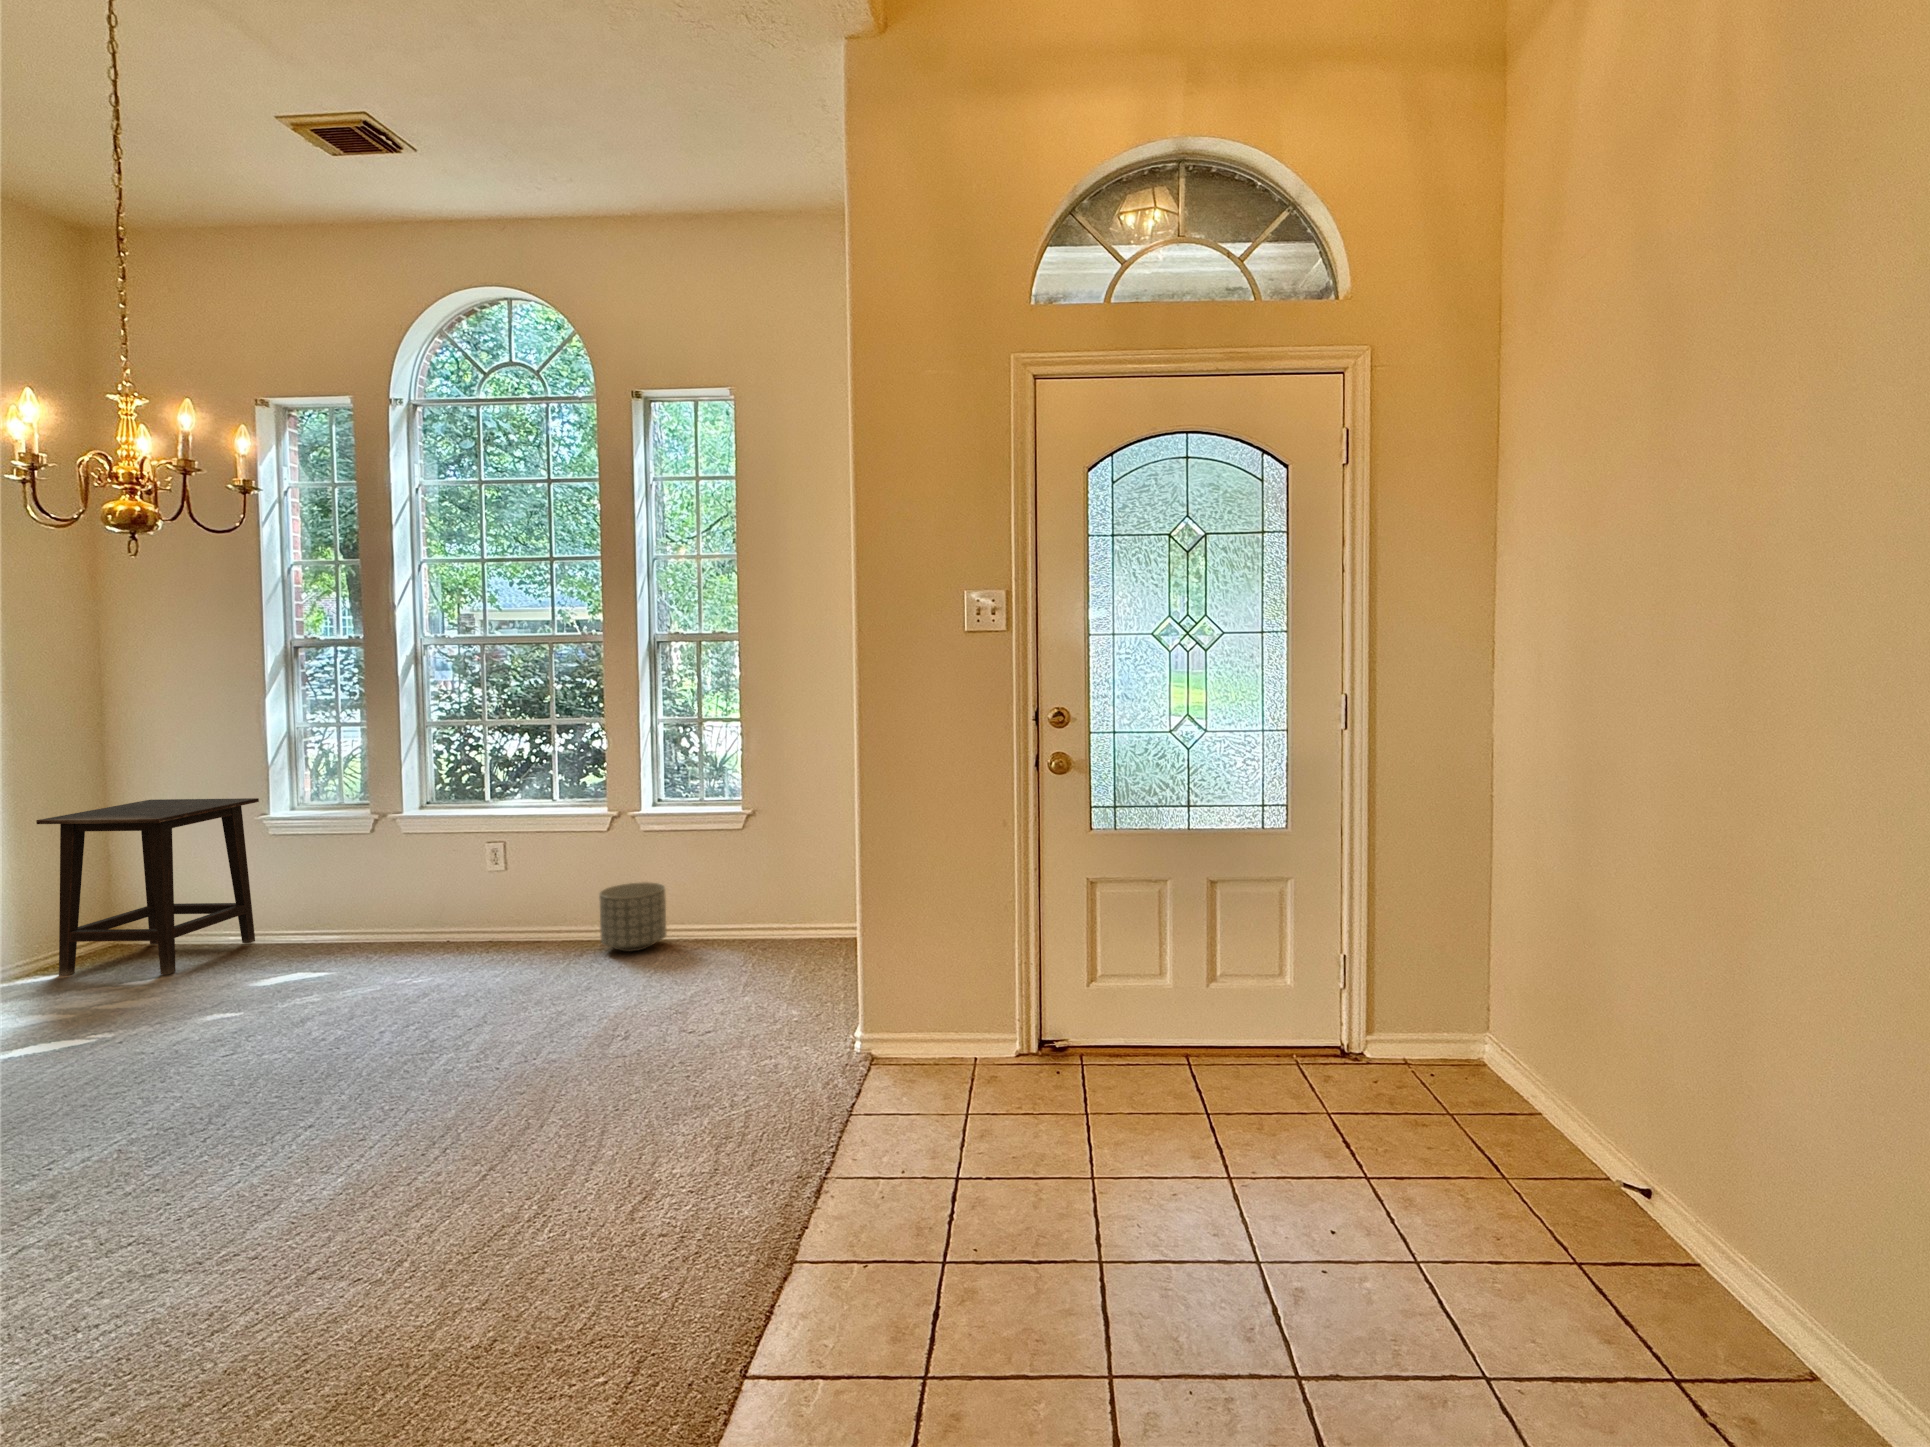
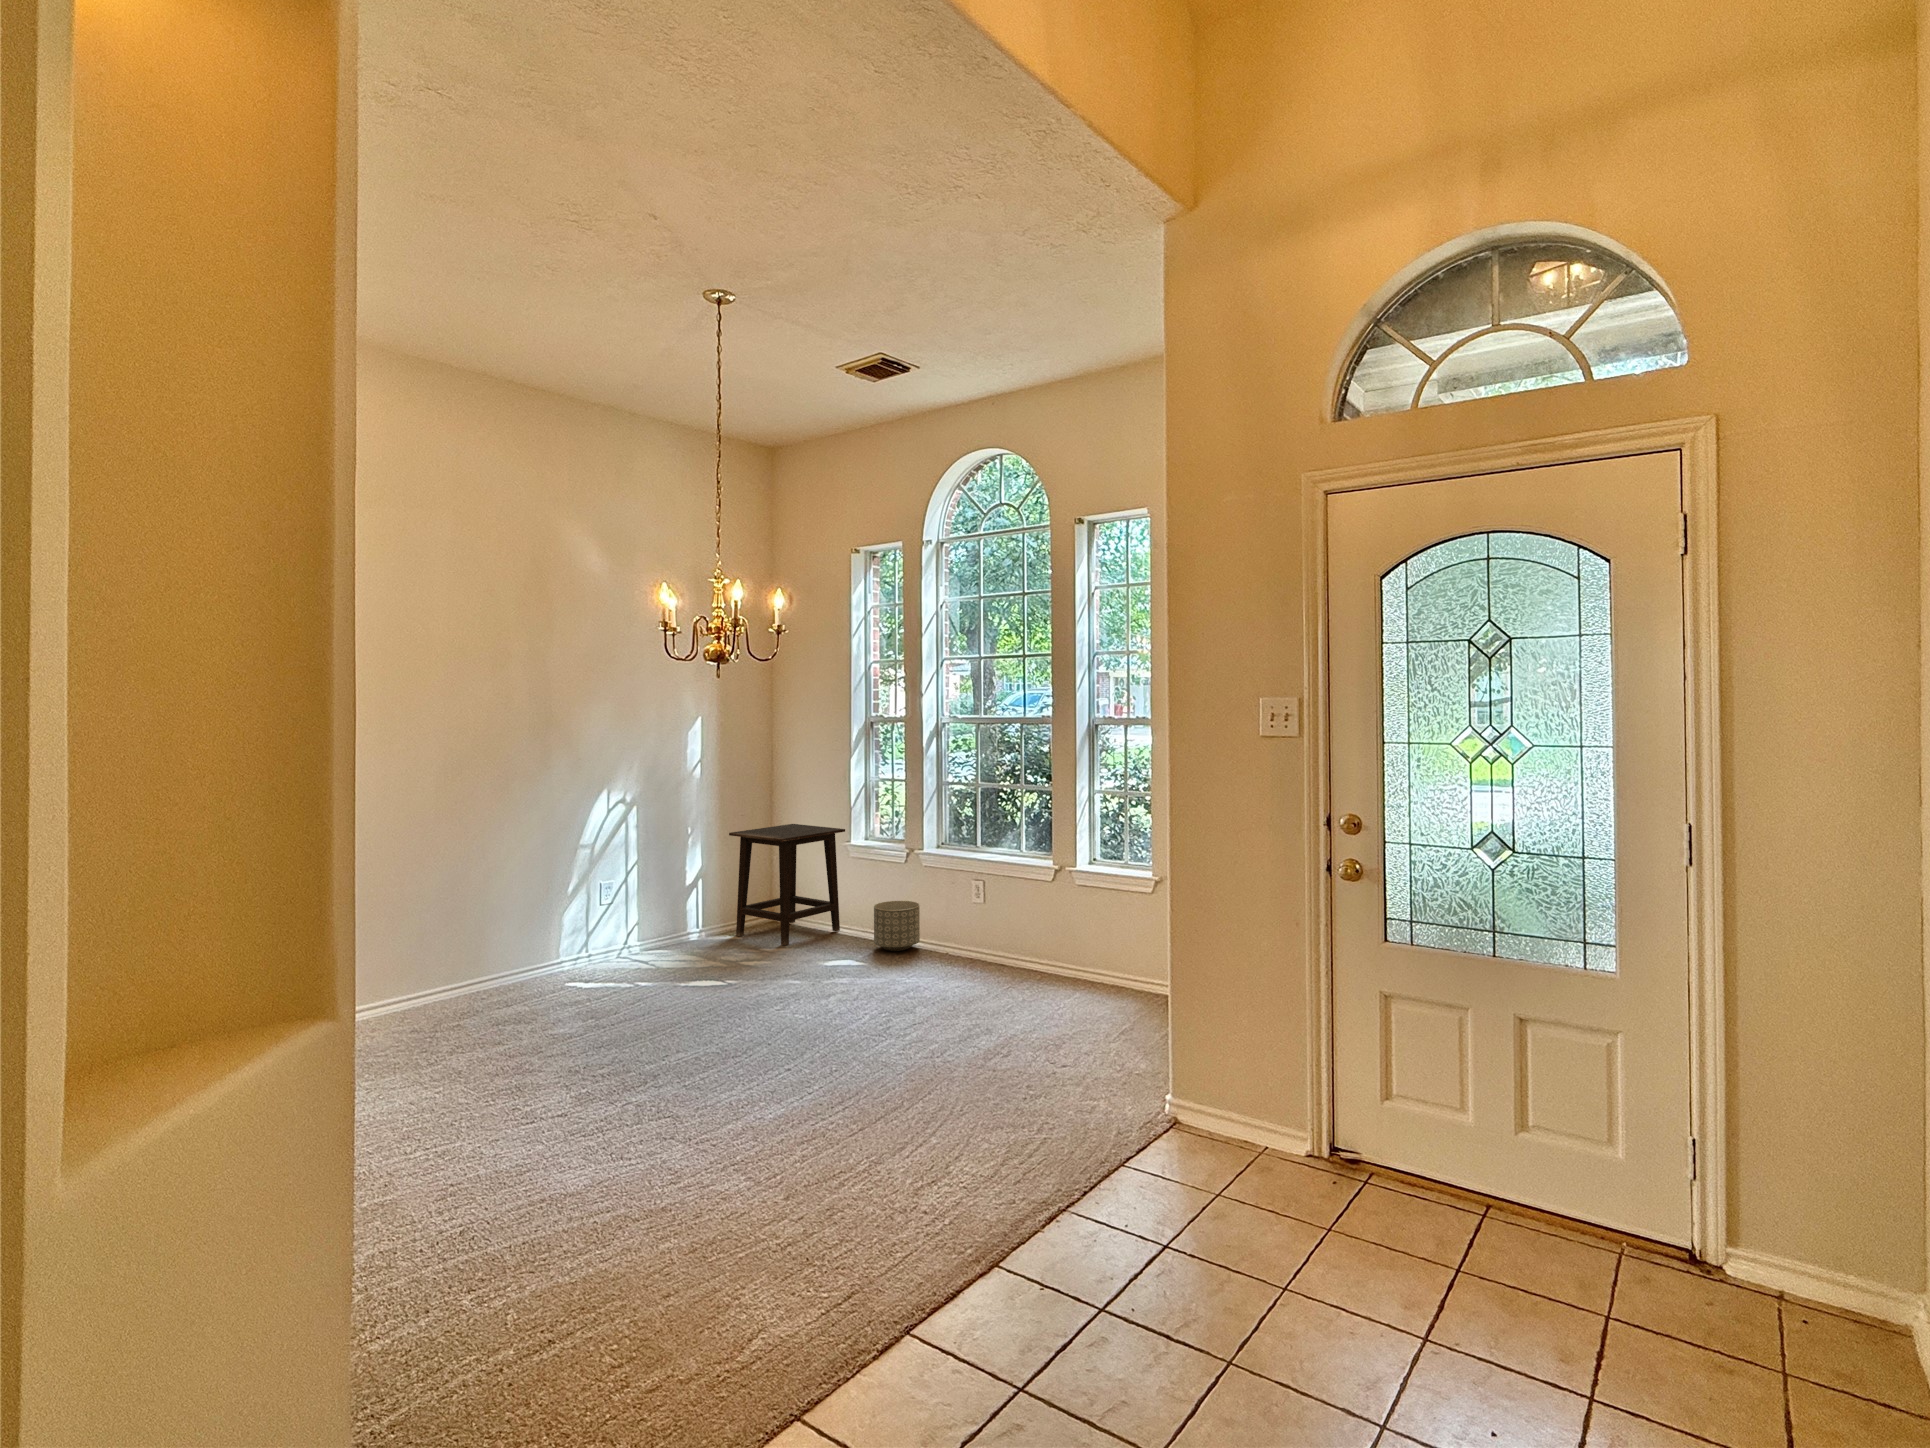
planter: present [599,882,667,952] -> present [874,901,920,951]

